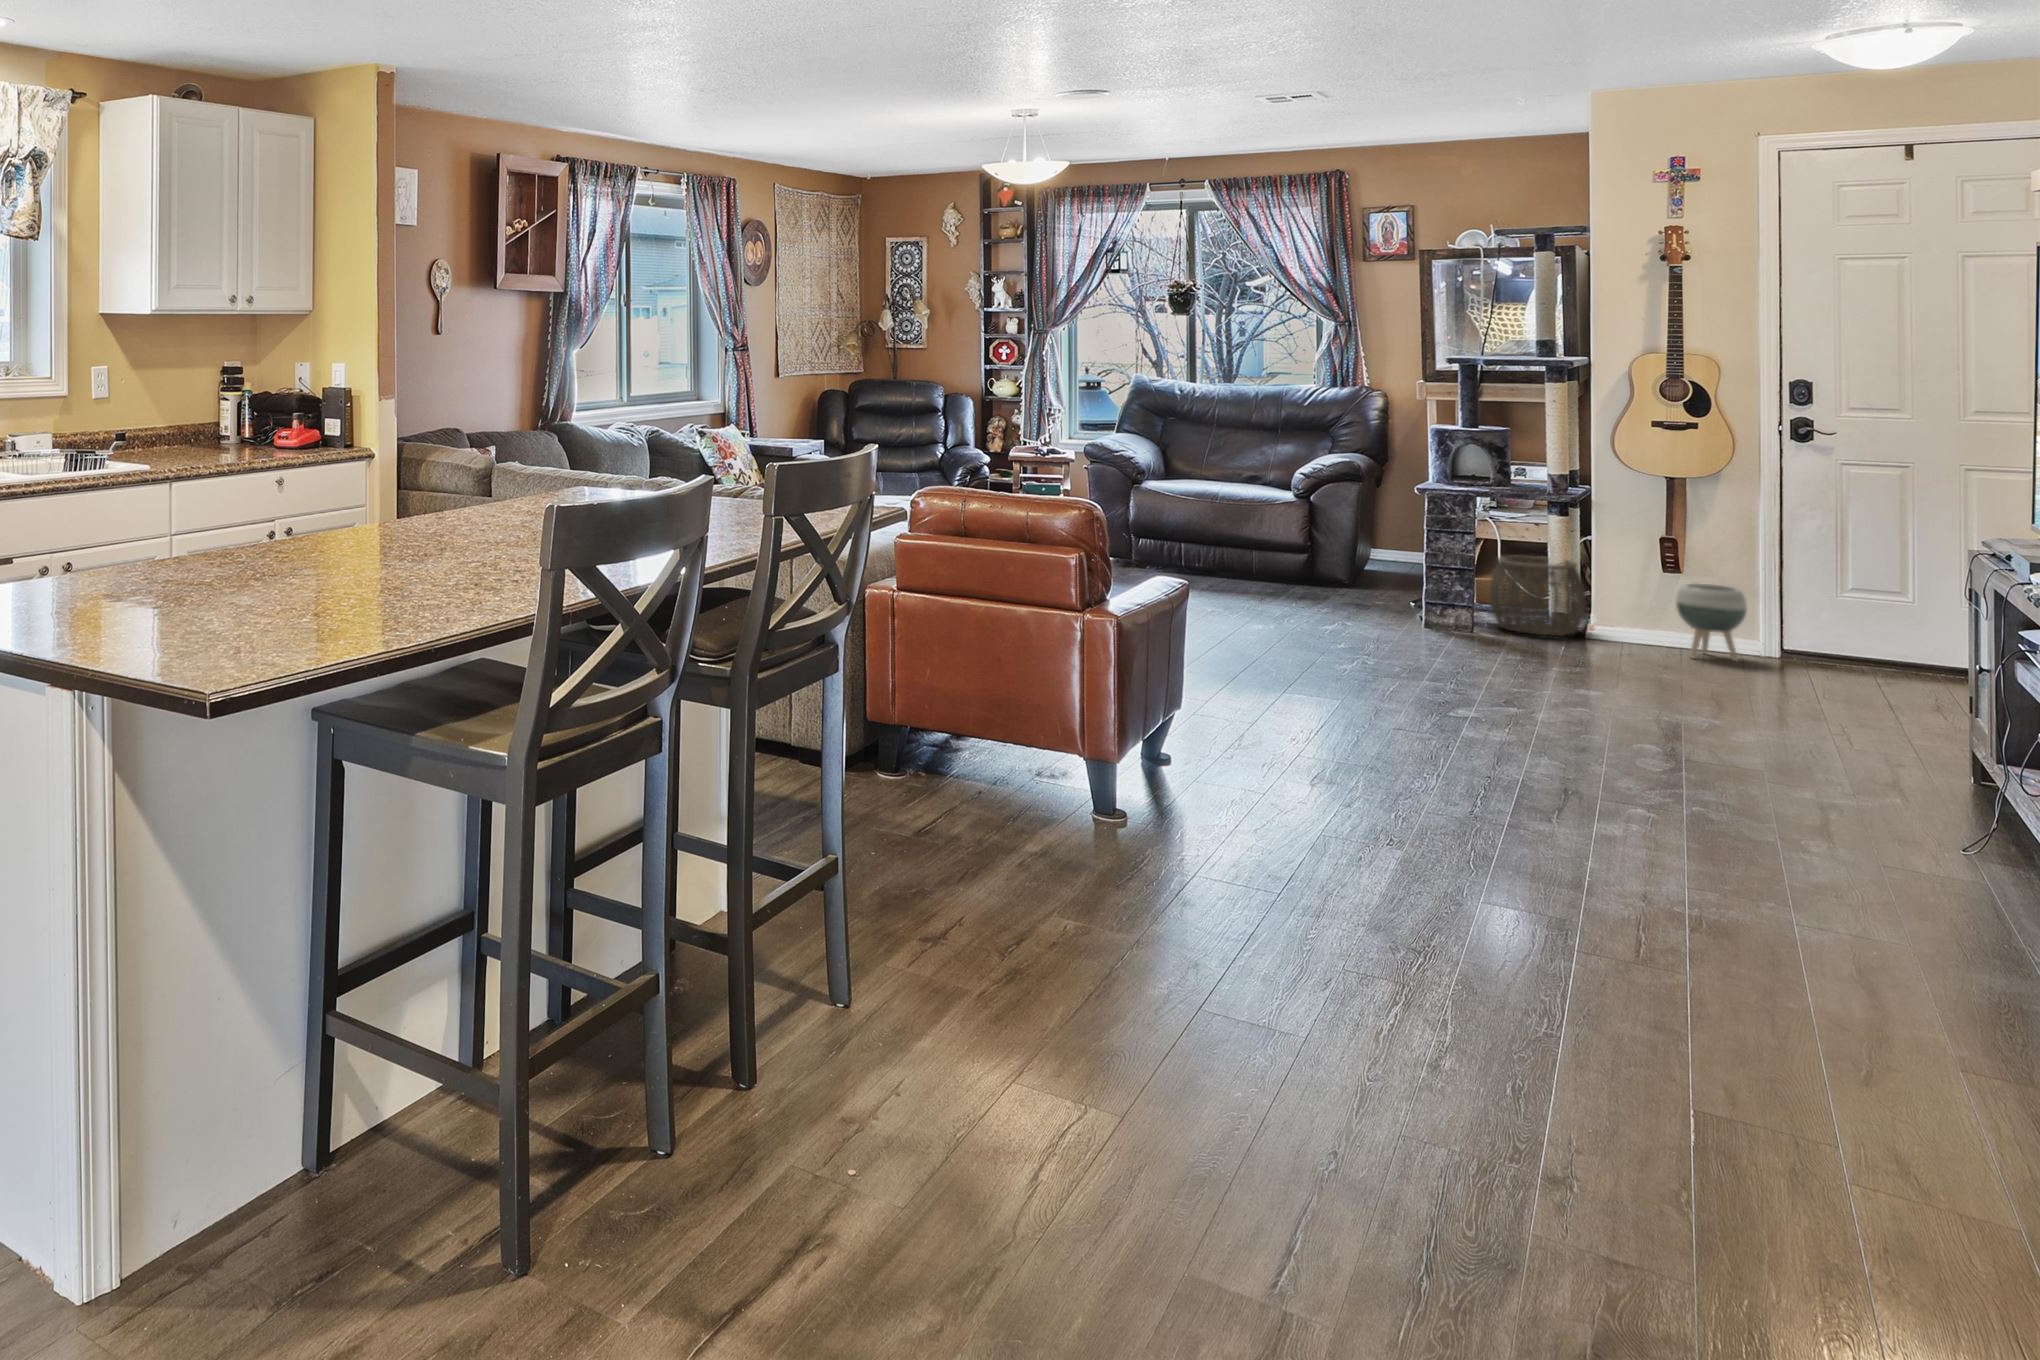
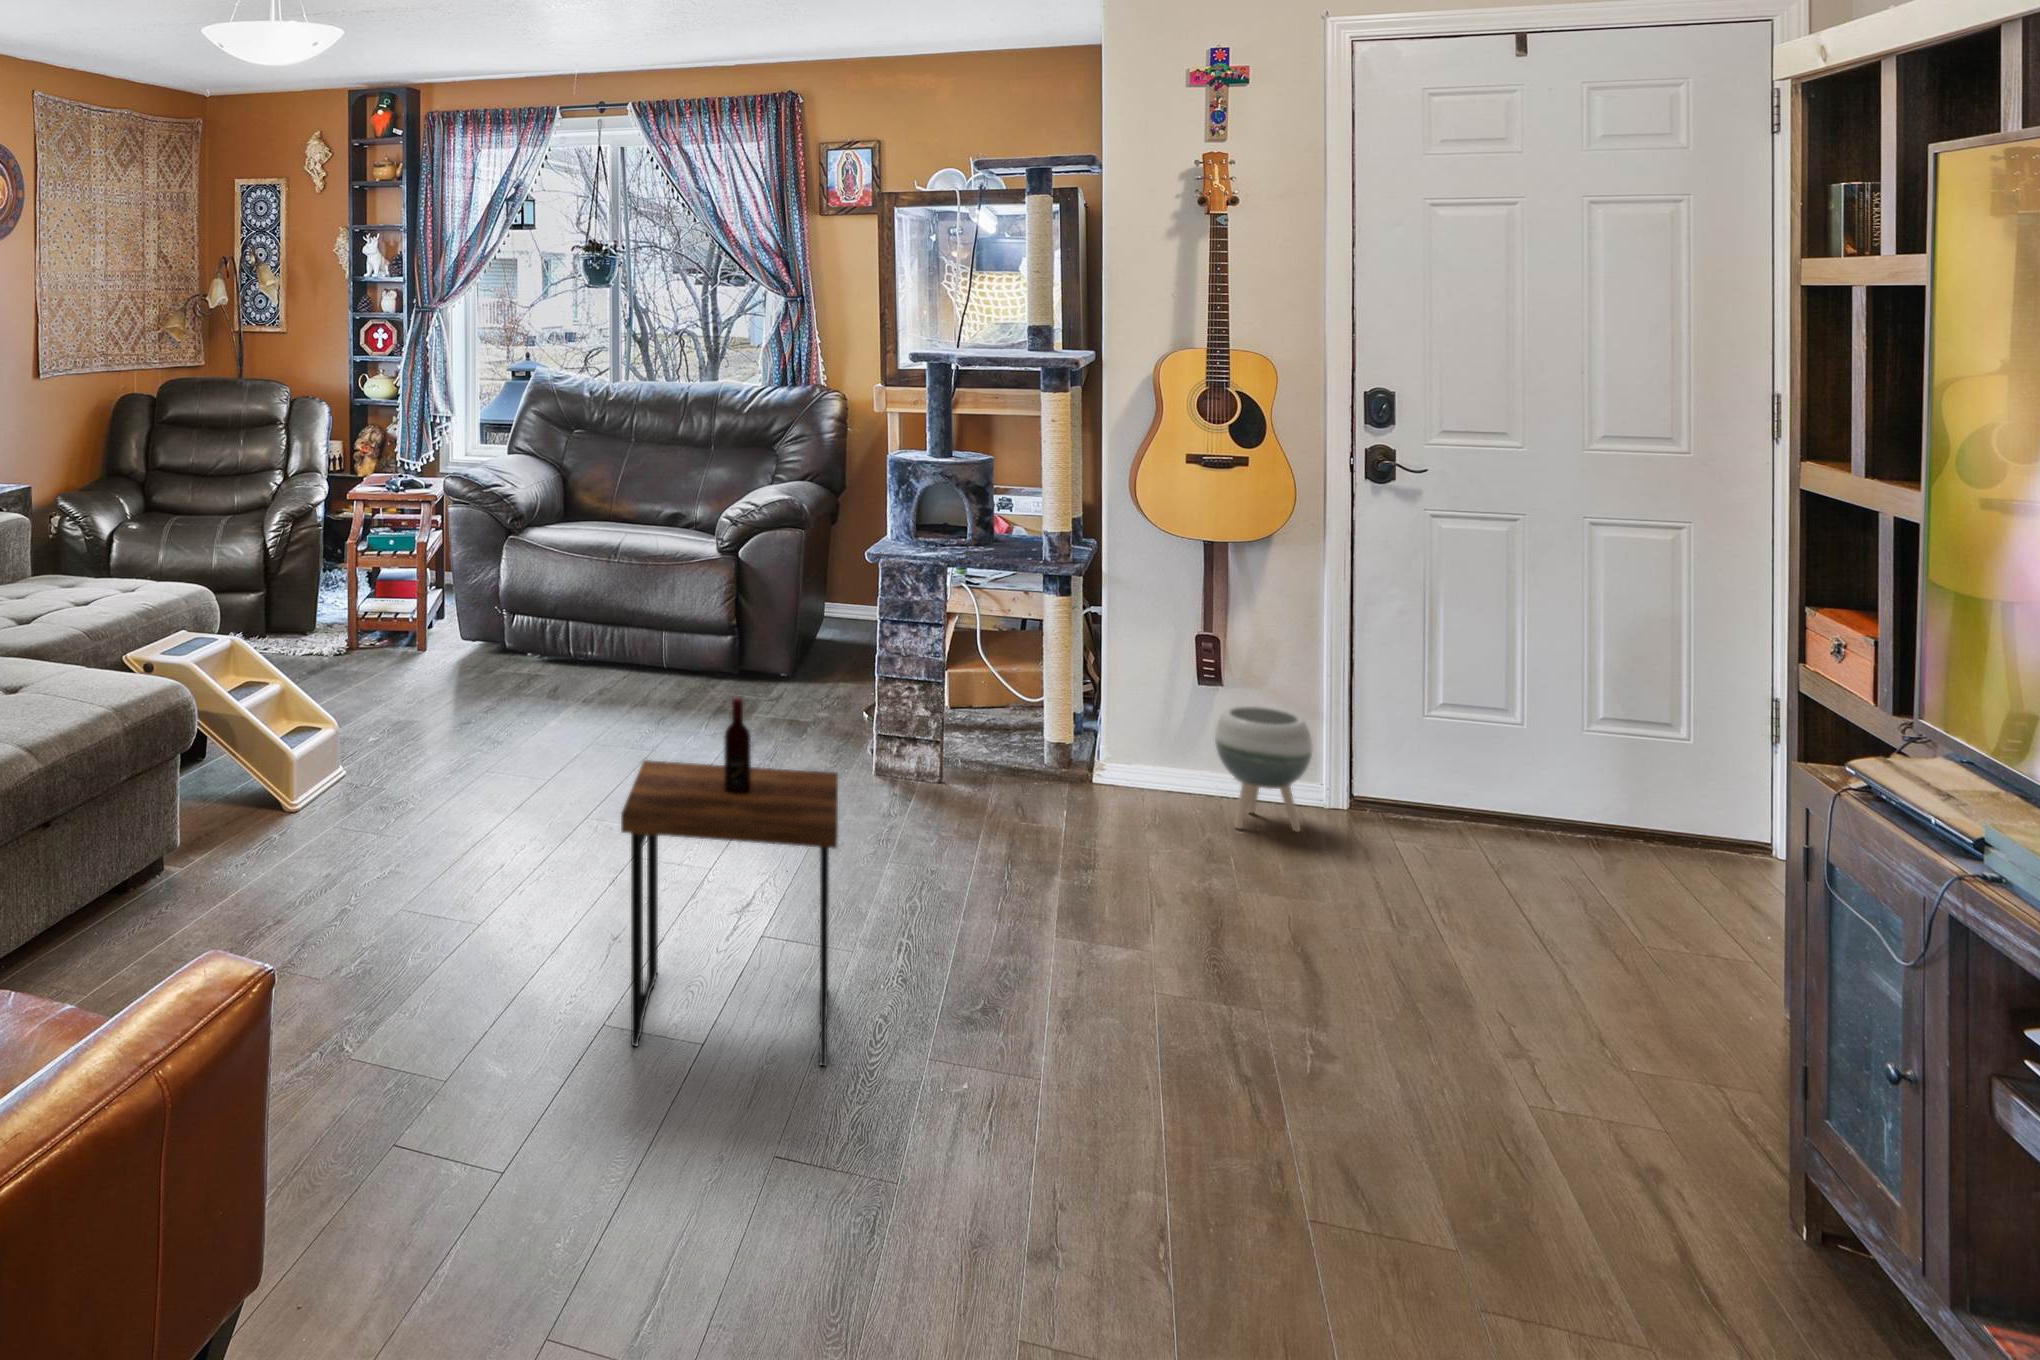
side table: none [1300,526,1426,710] -> present [621,698,838,1066]
woven basket: present [1489,555,1586,636] -> none [960,652,1092,784]

